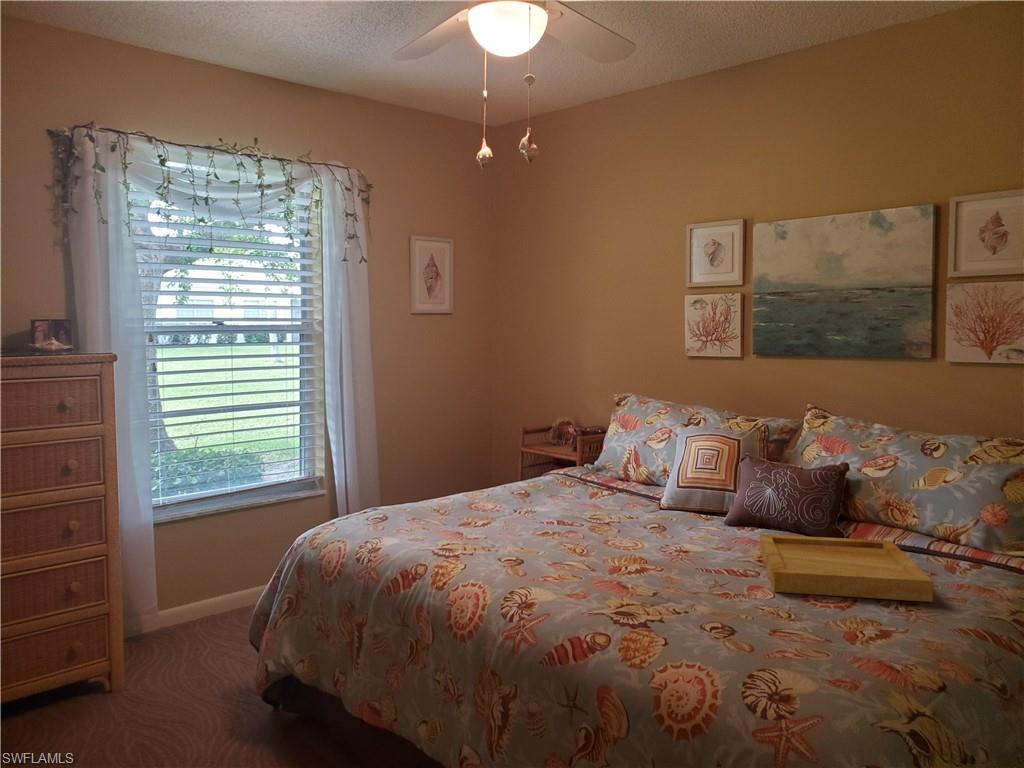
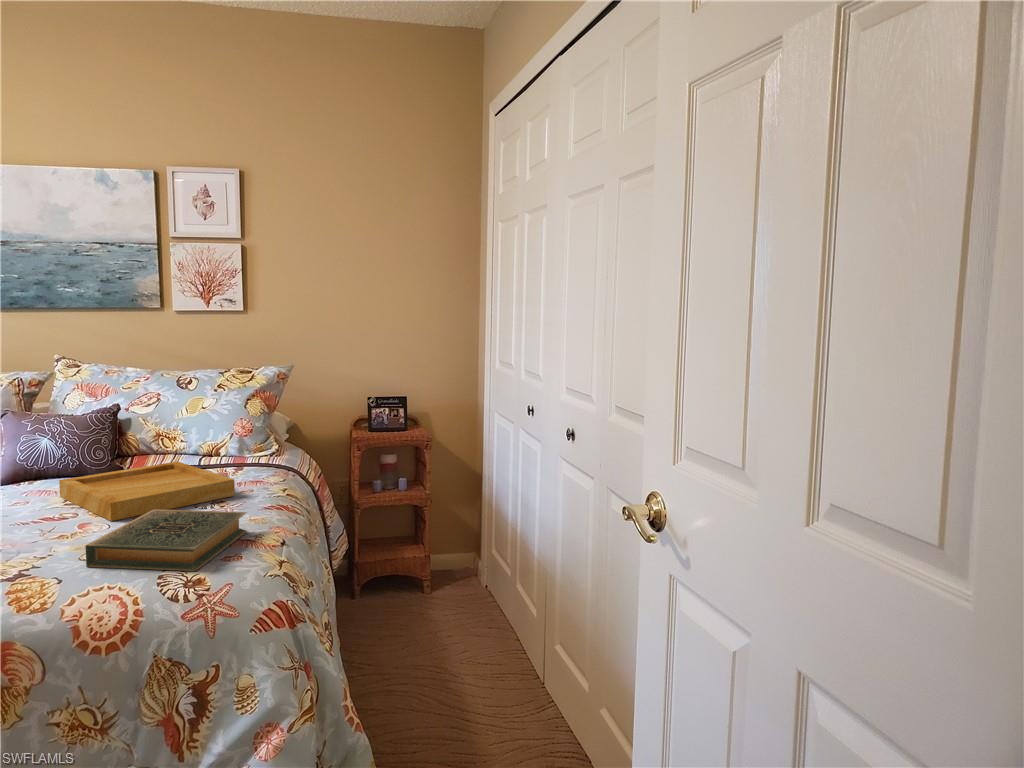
hardback book: none [705,592,902,685] -> present [85,509,247,571]

